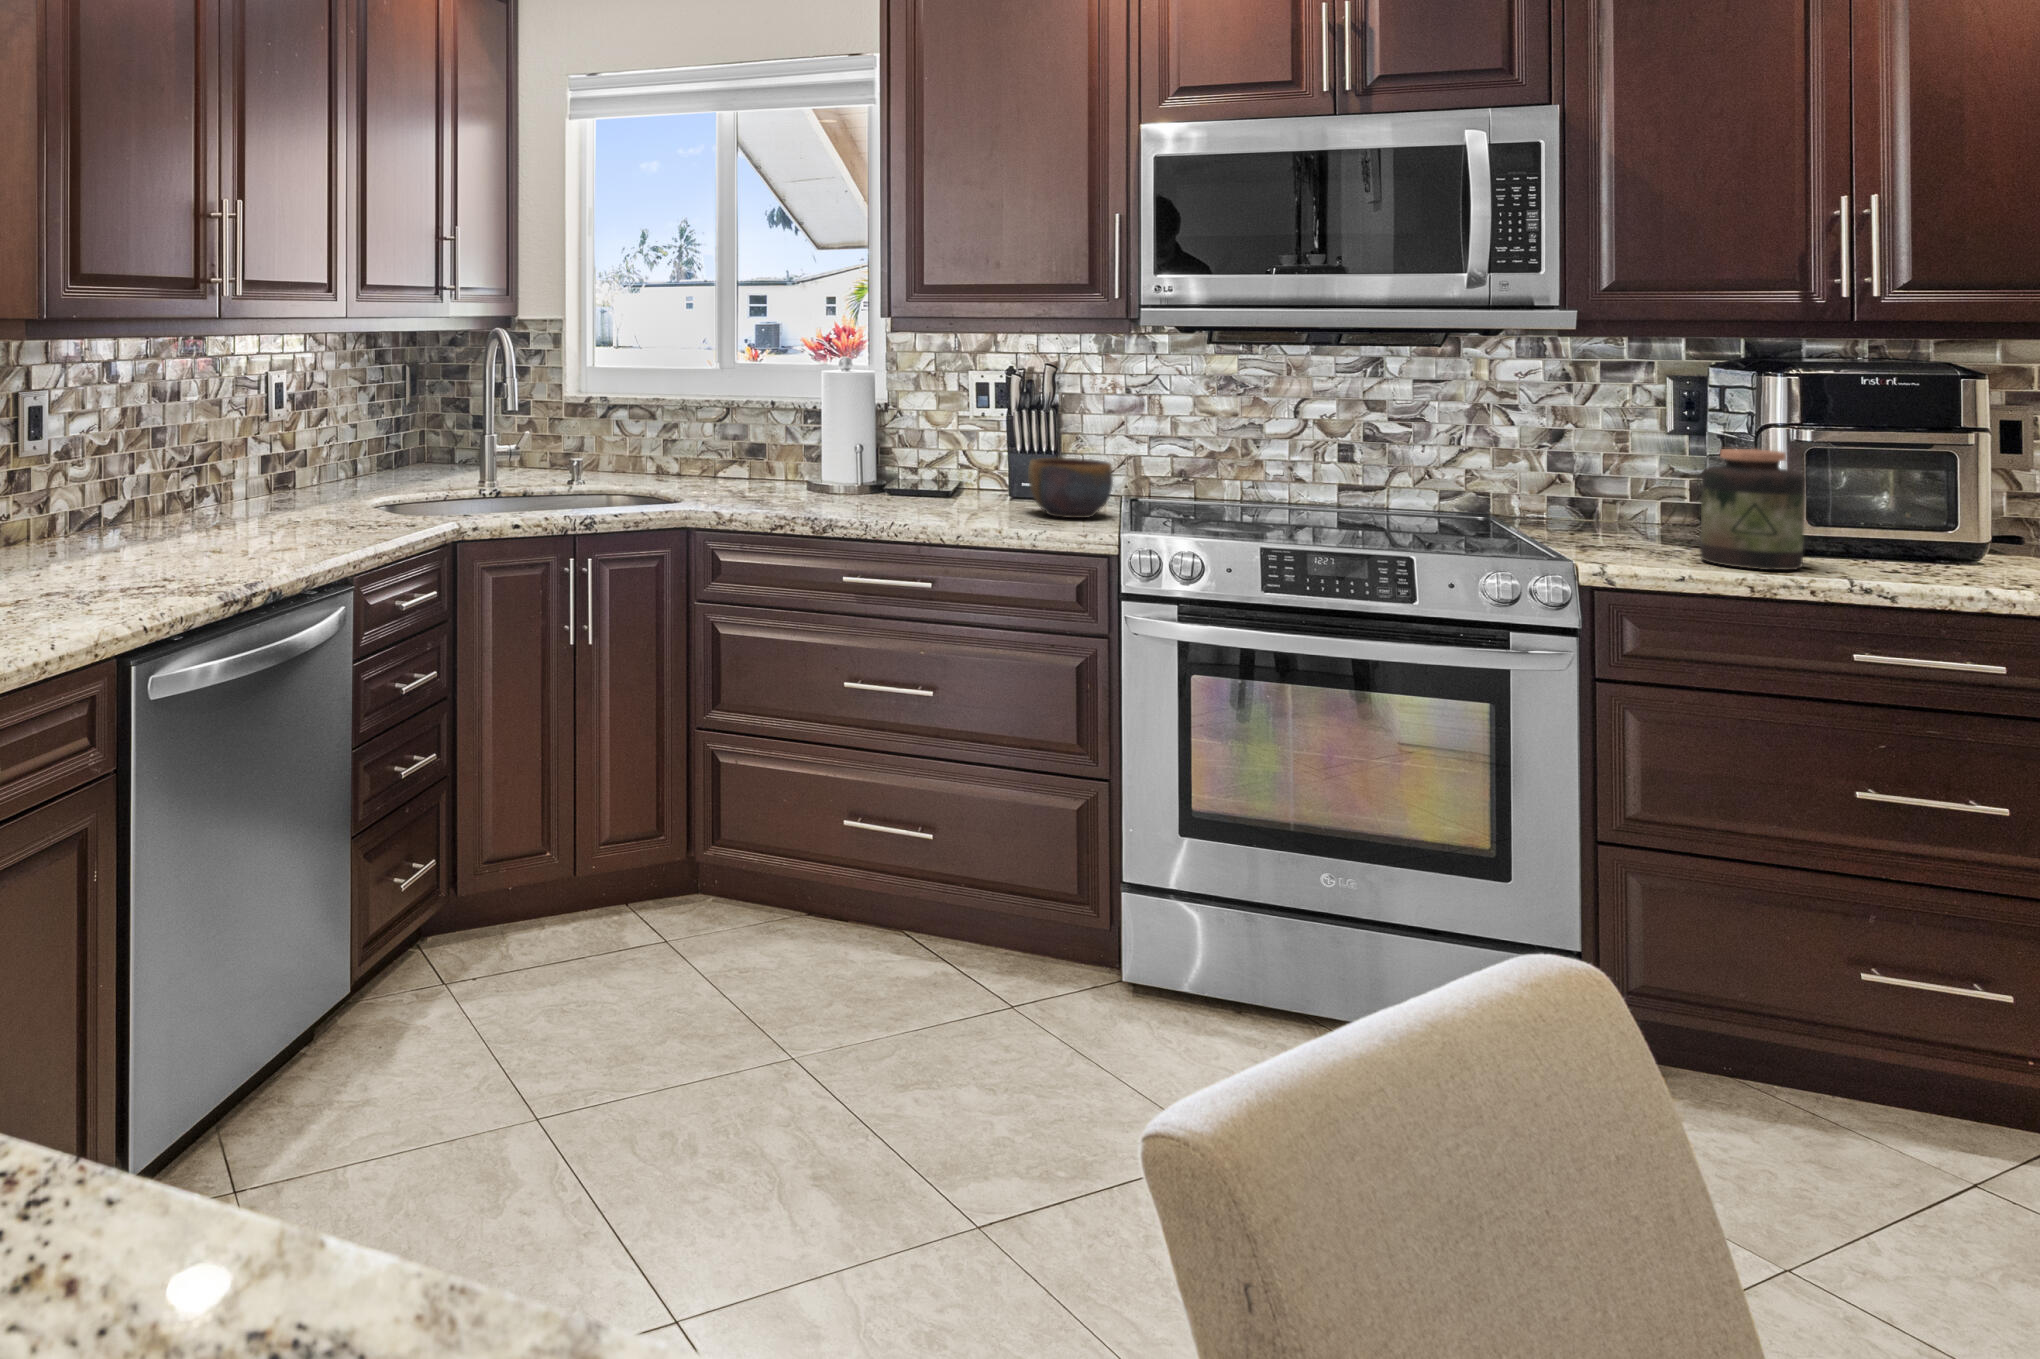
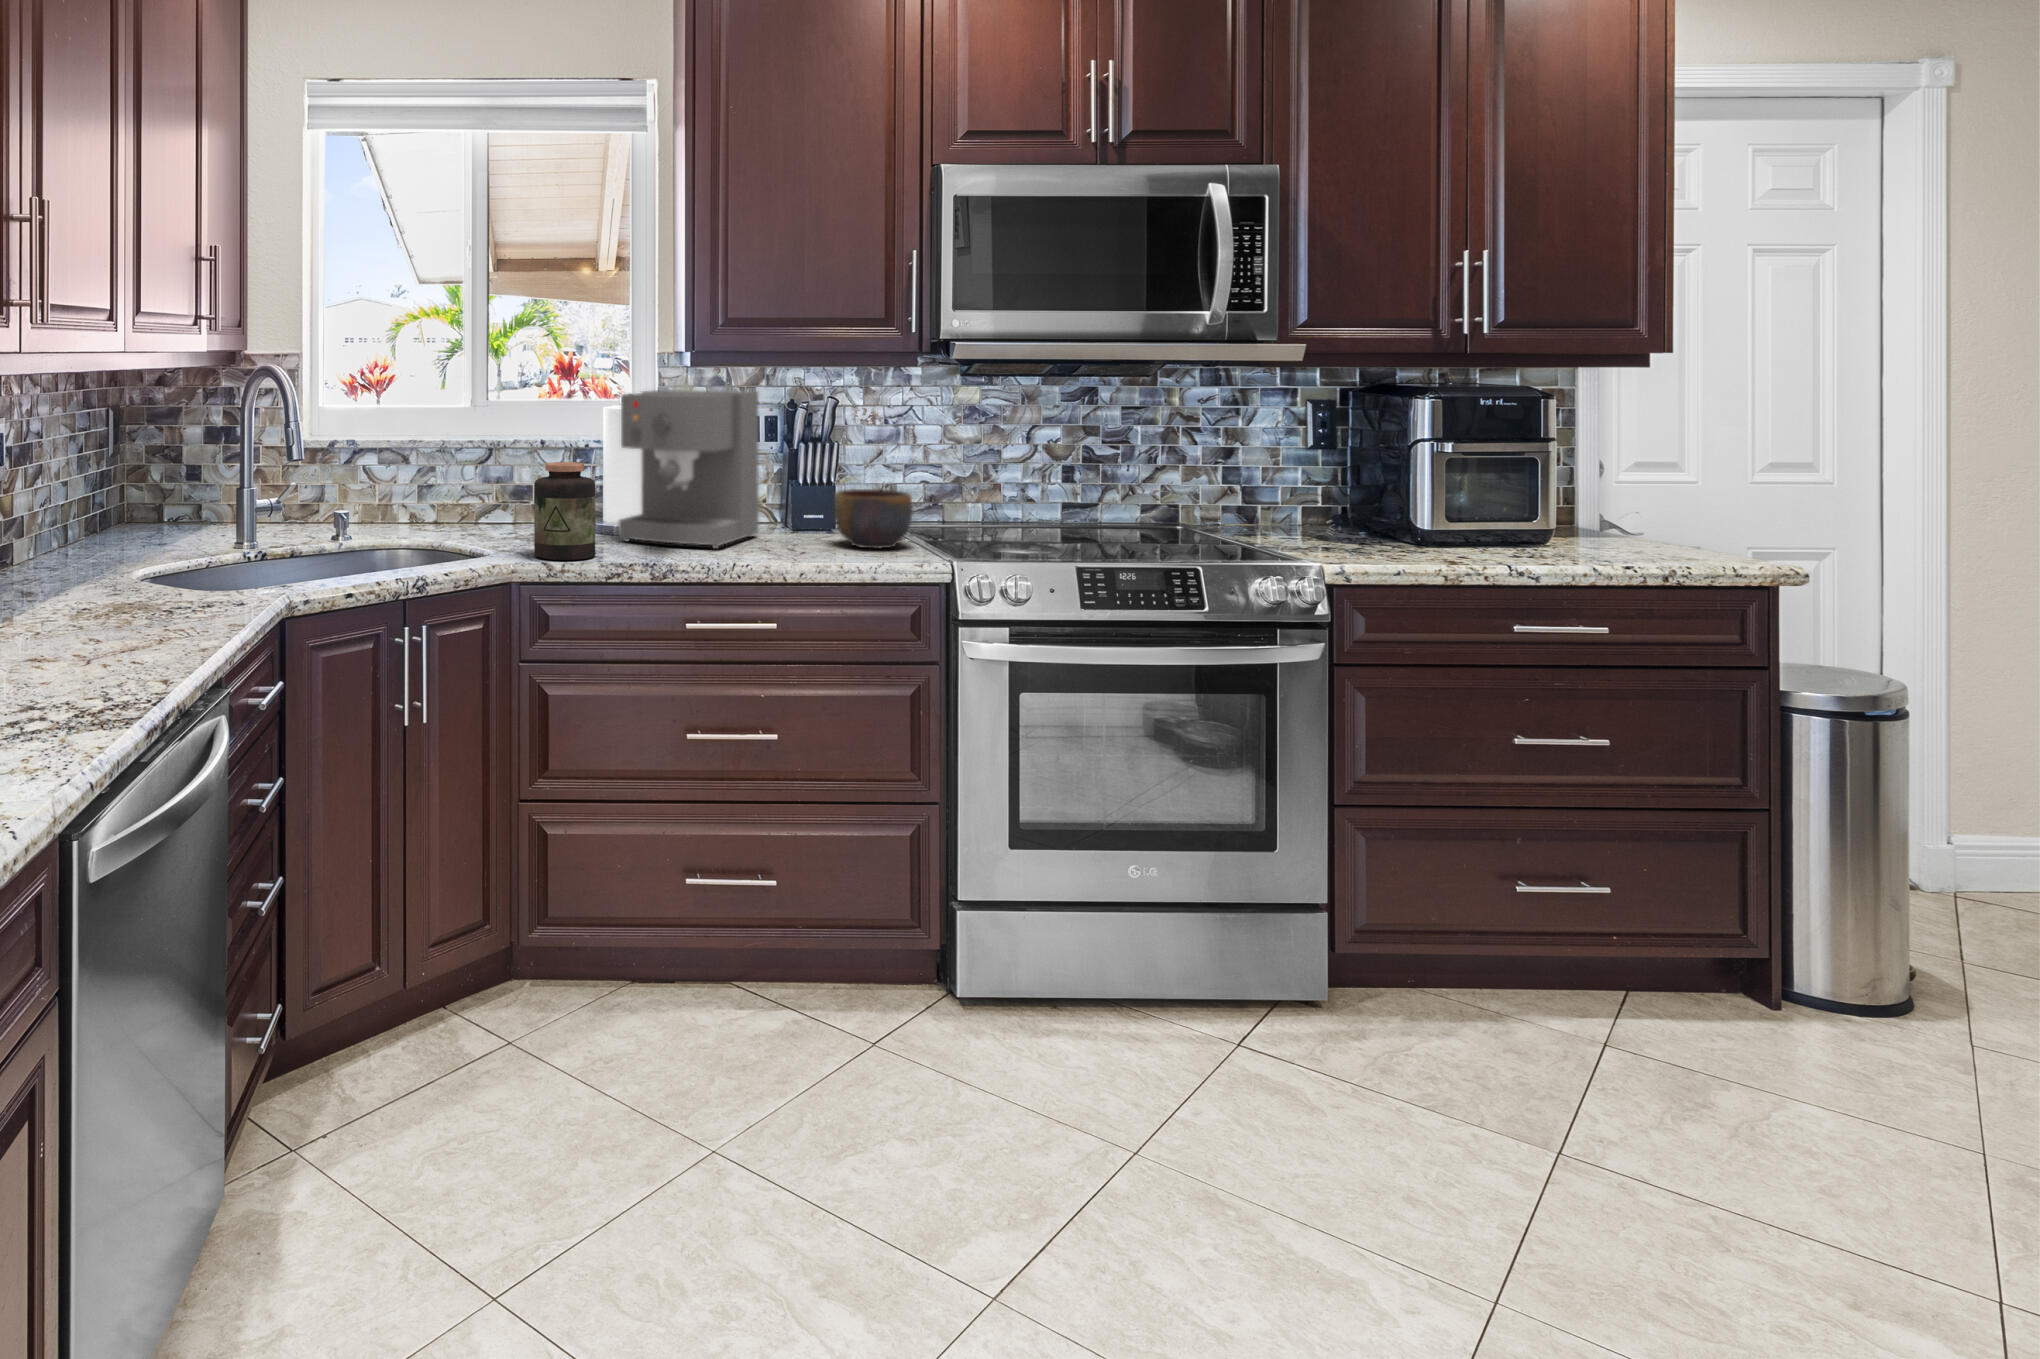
coffee maker: none [815,356,964,510] -> present [619,390,759,548]
jar: present [1700,449,1805,570] -> present [534,462,595,560]

